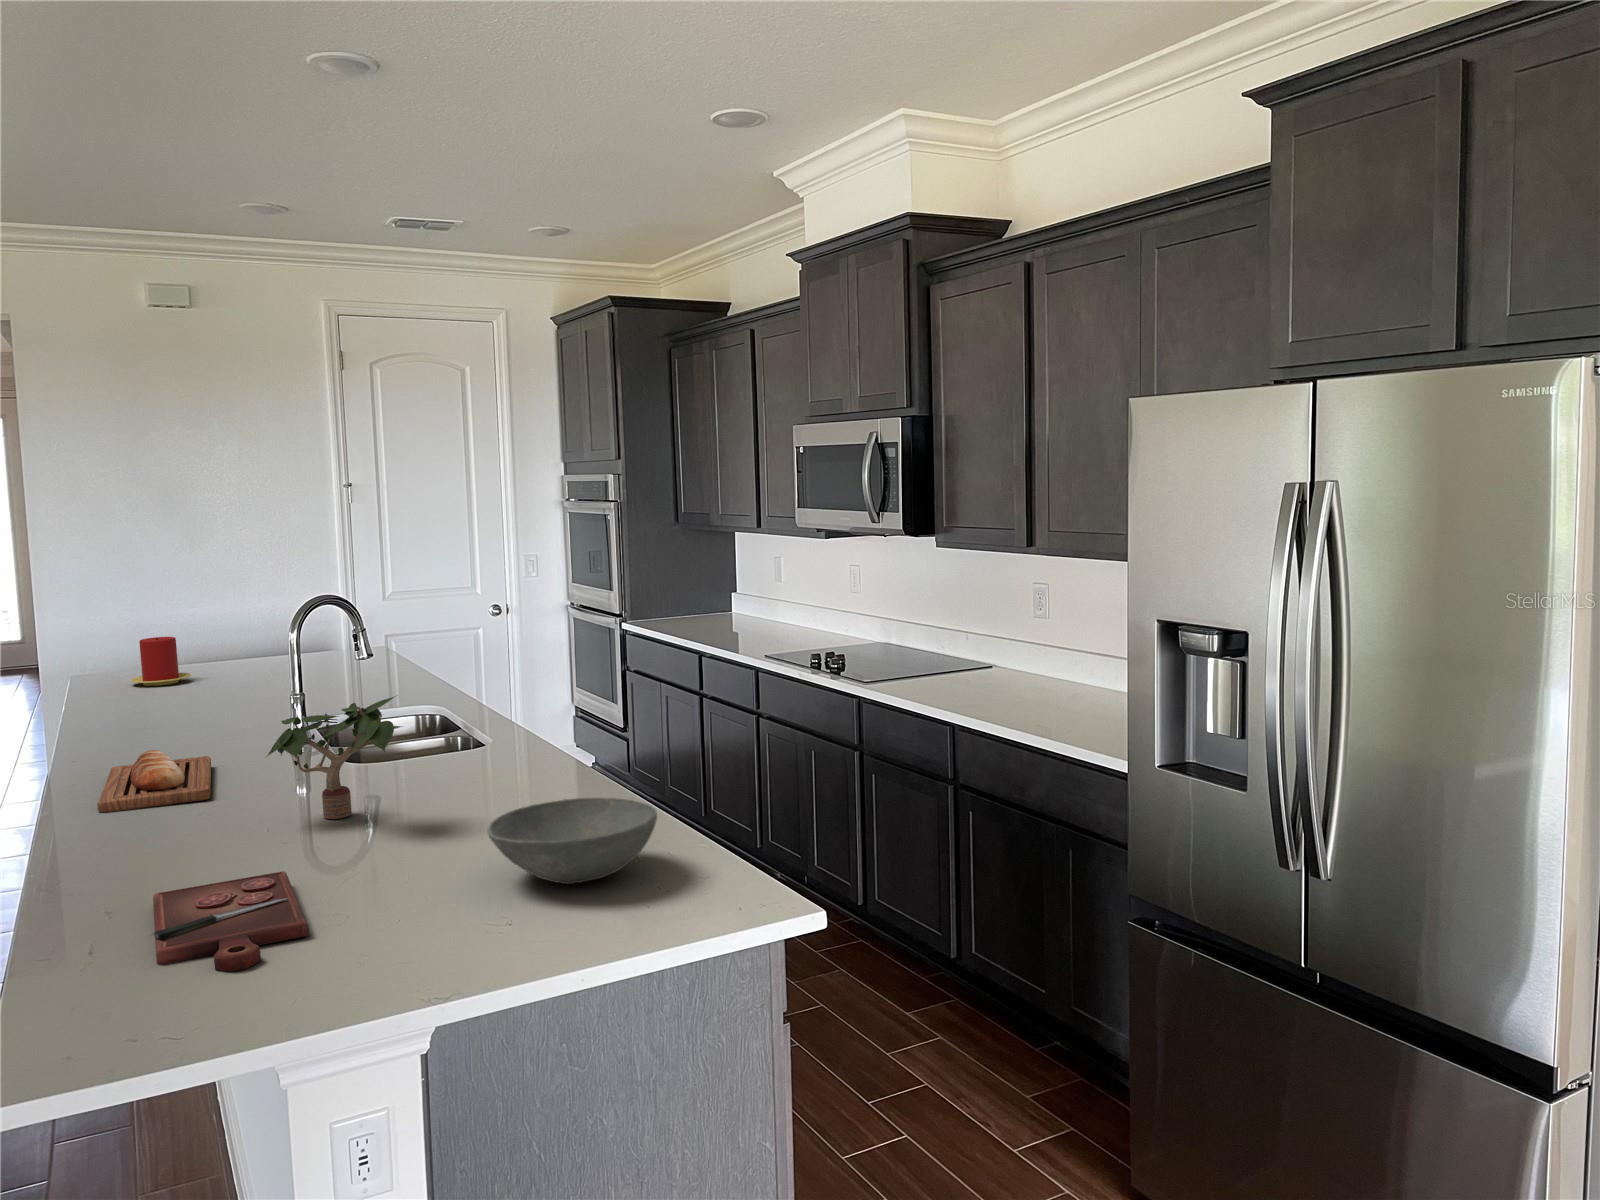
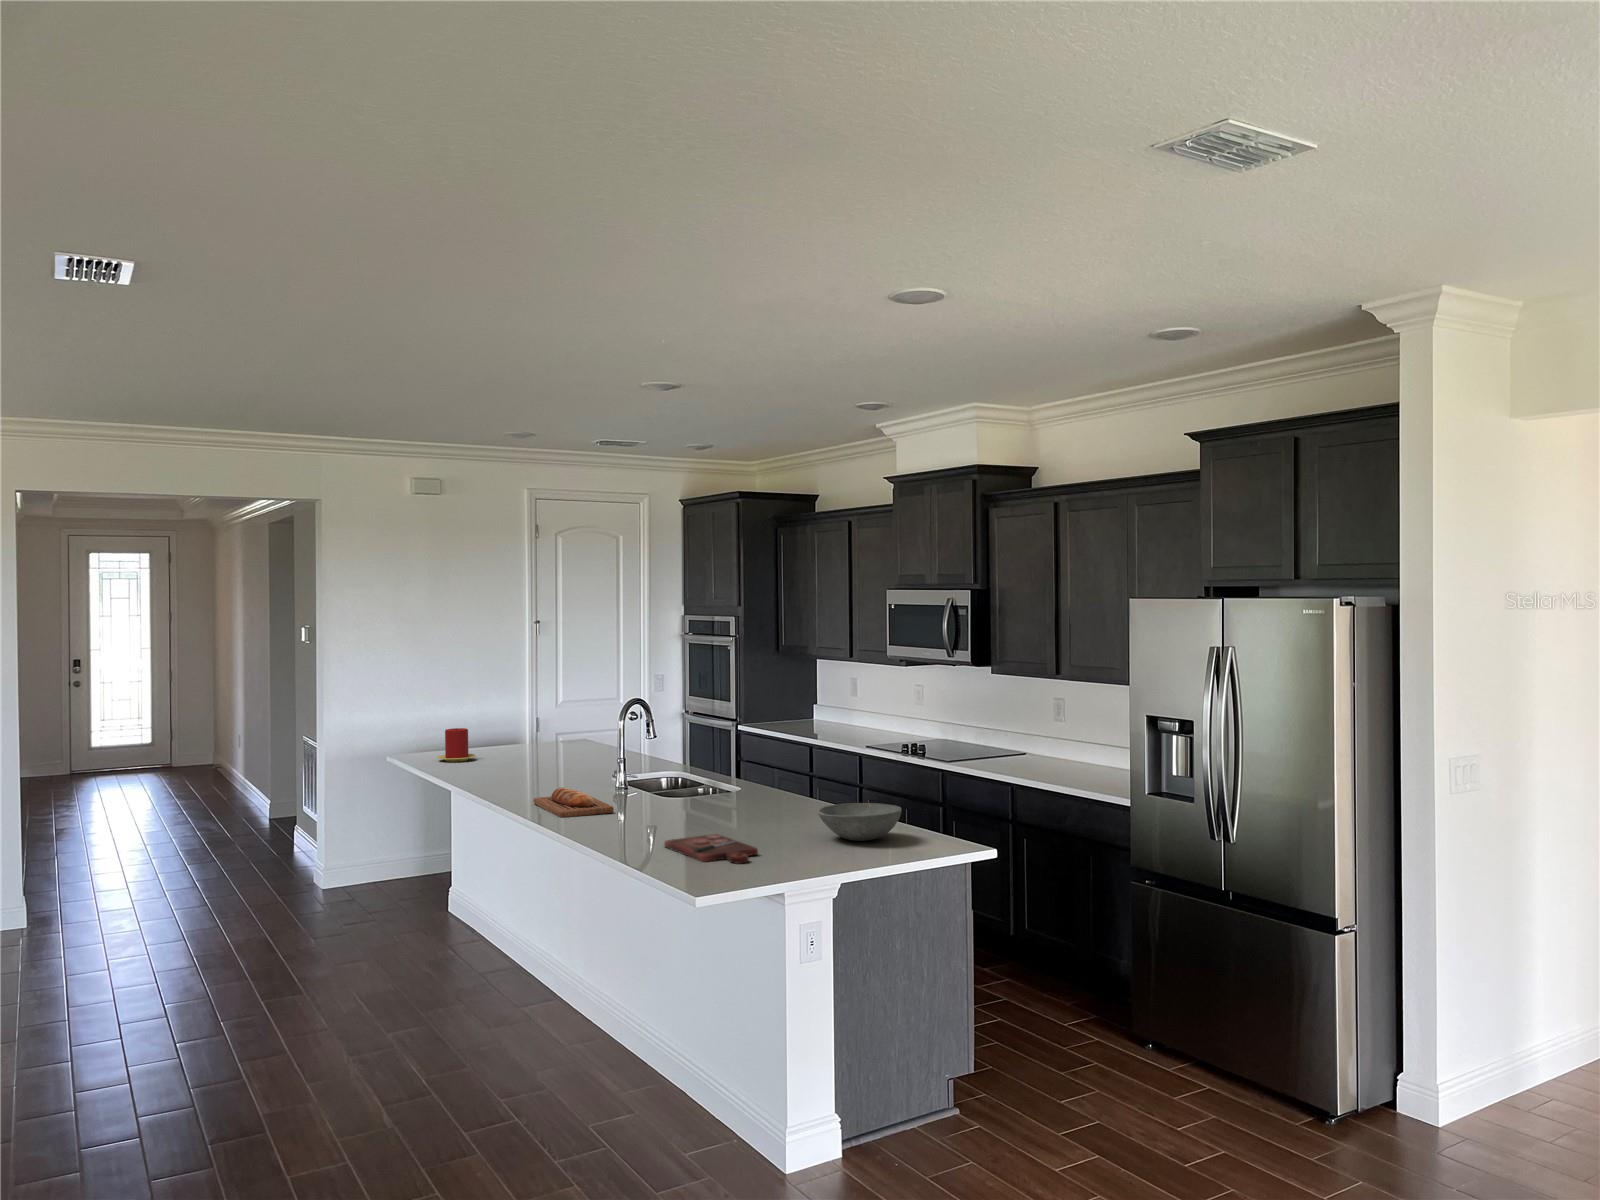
potted plant: present [267,696,401,819] -> none [661,748,757,820]

